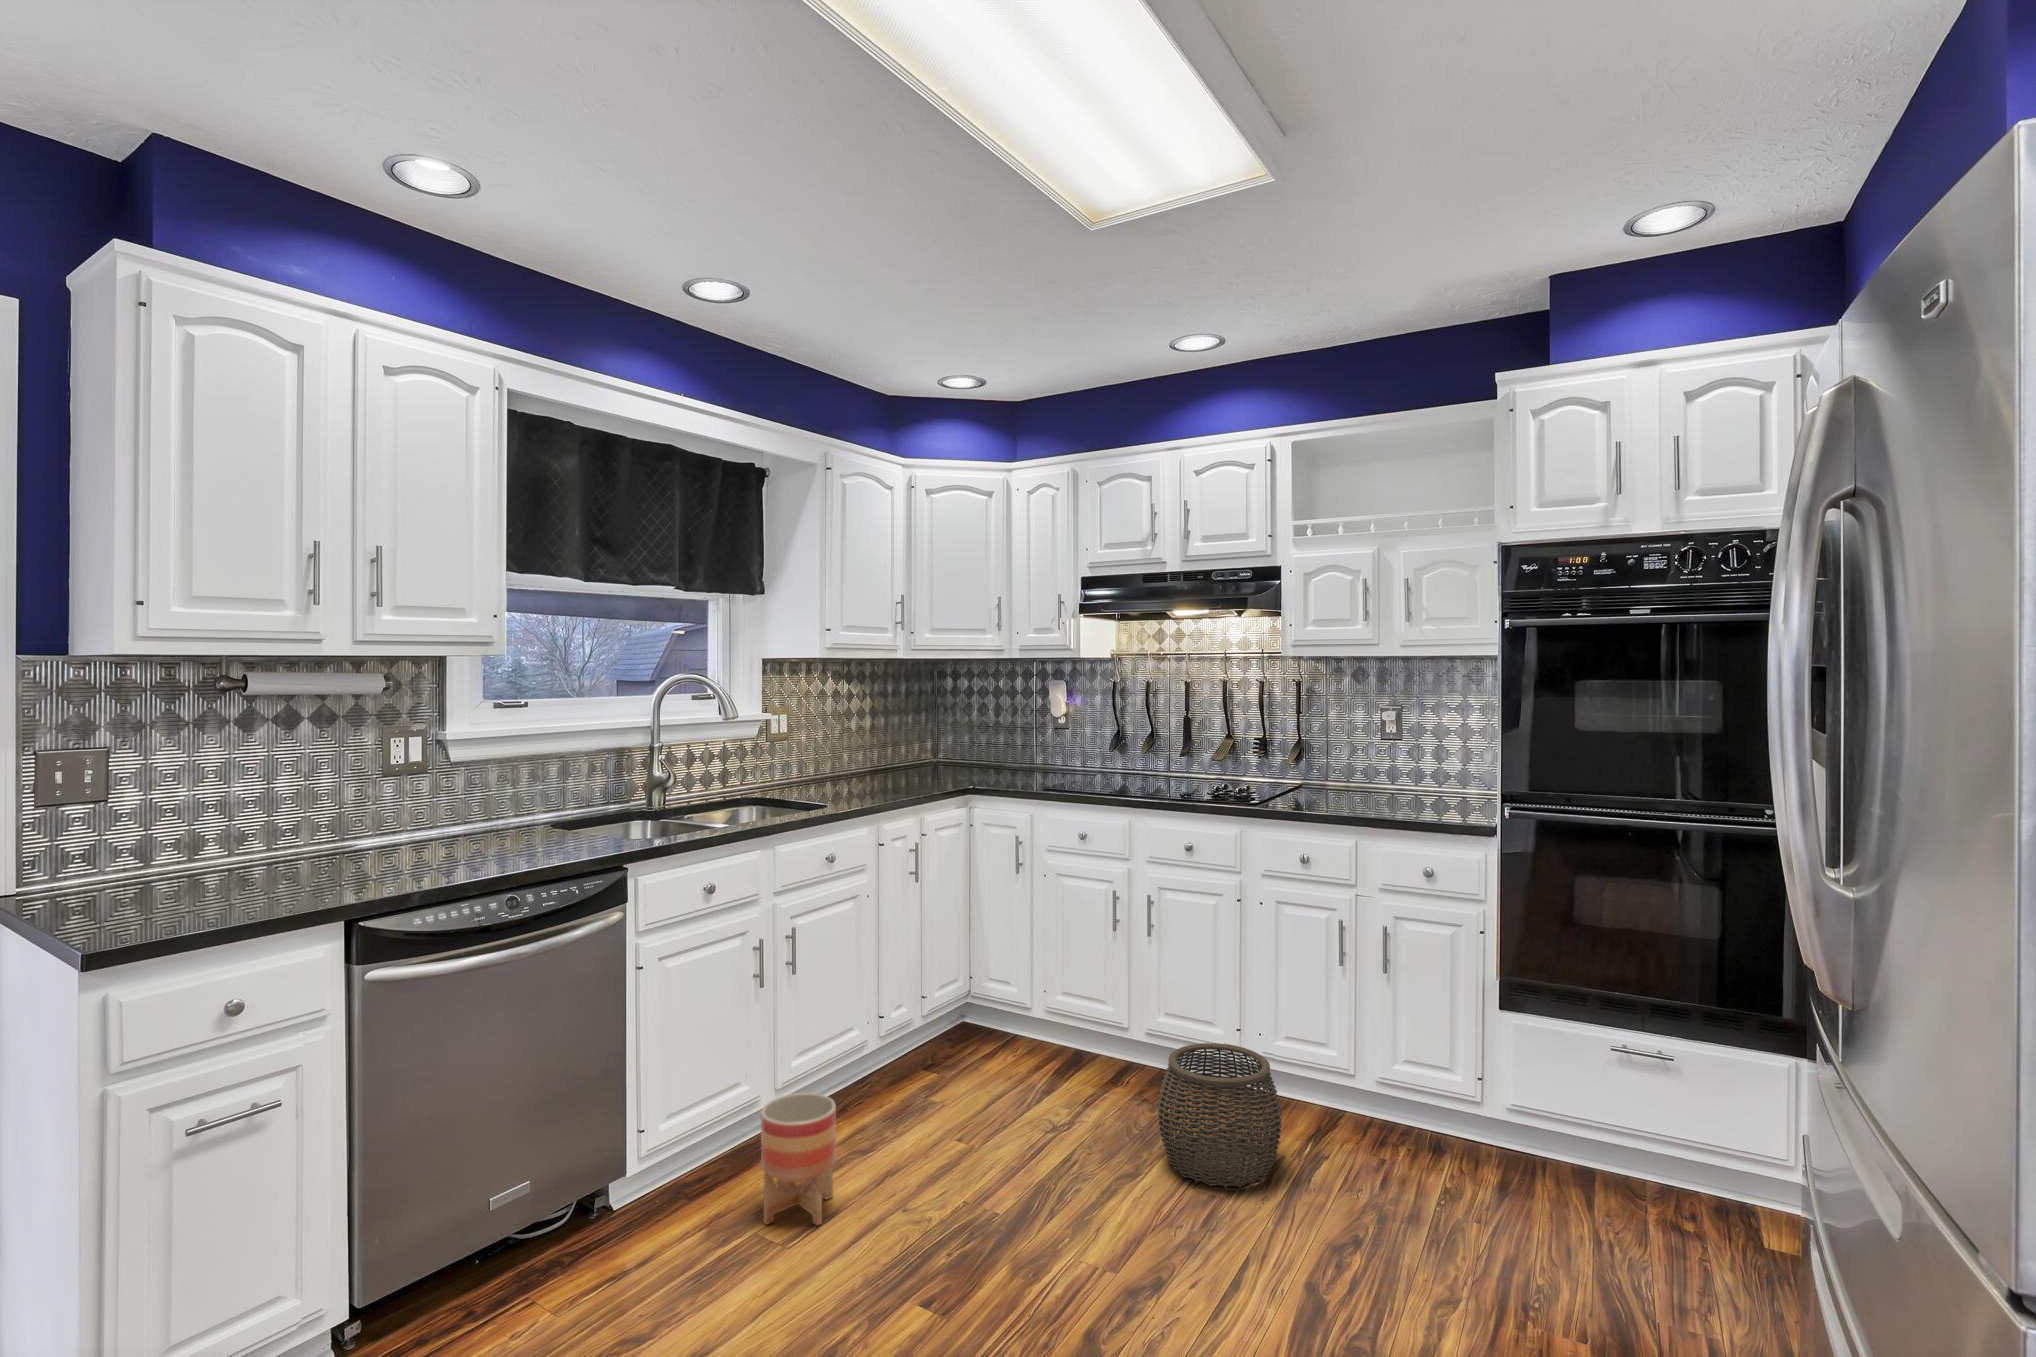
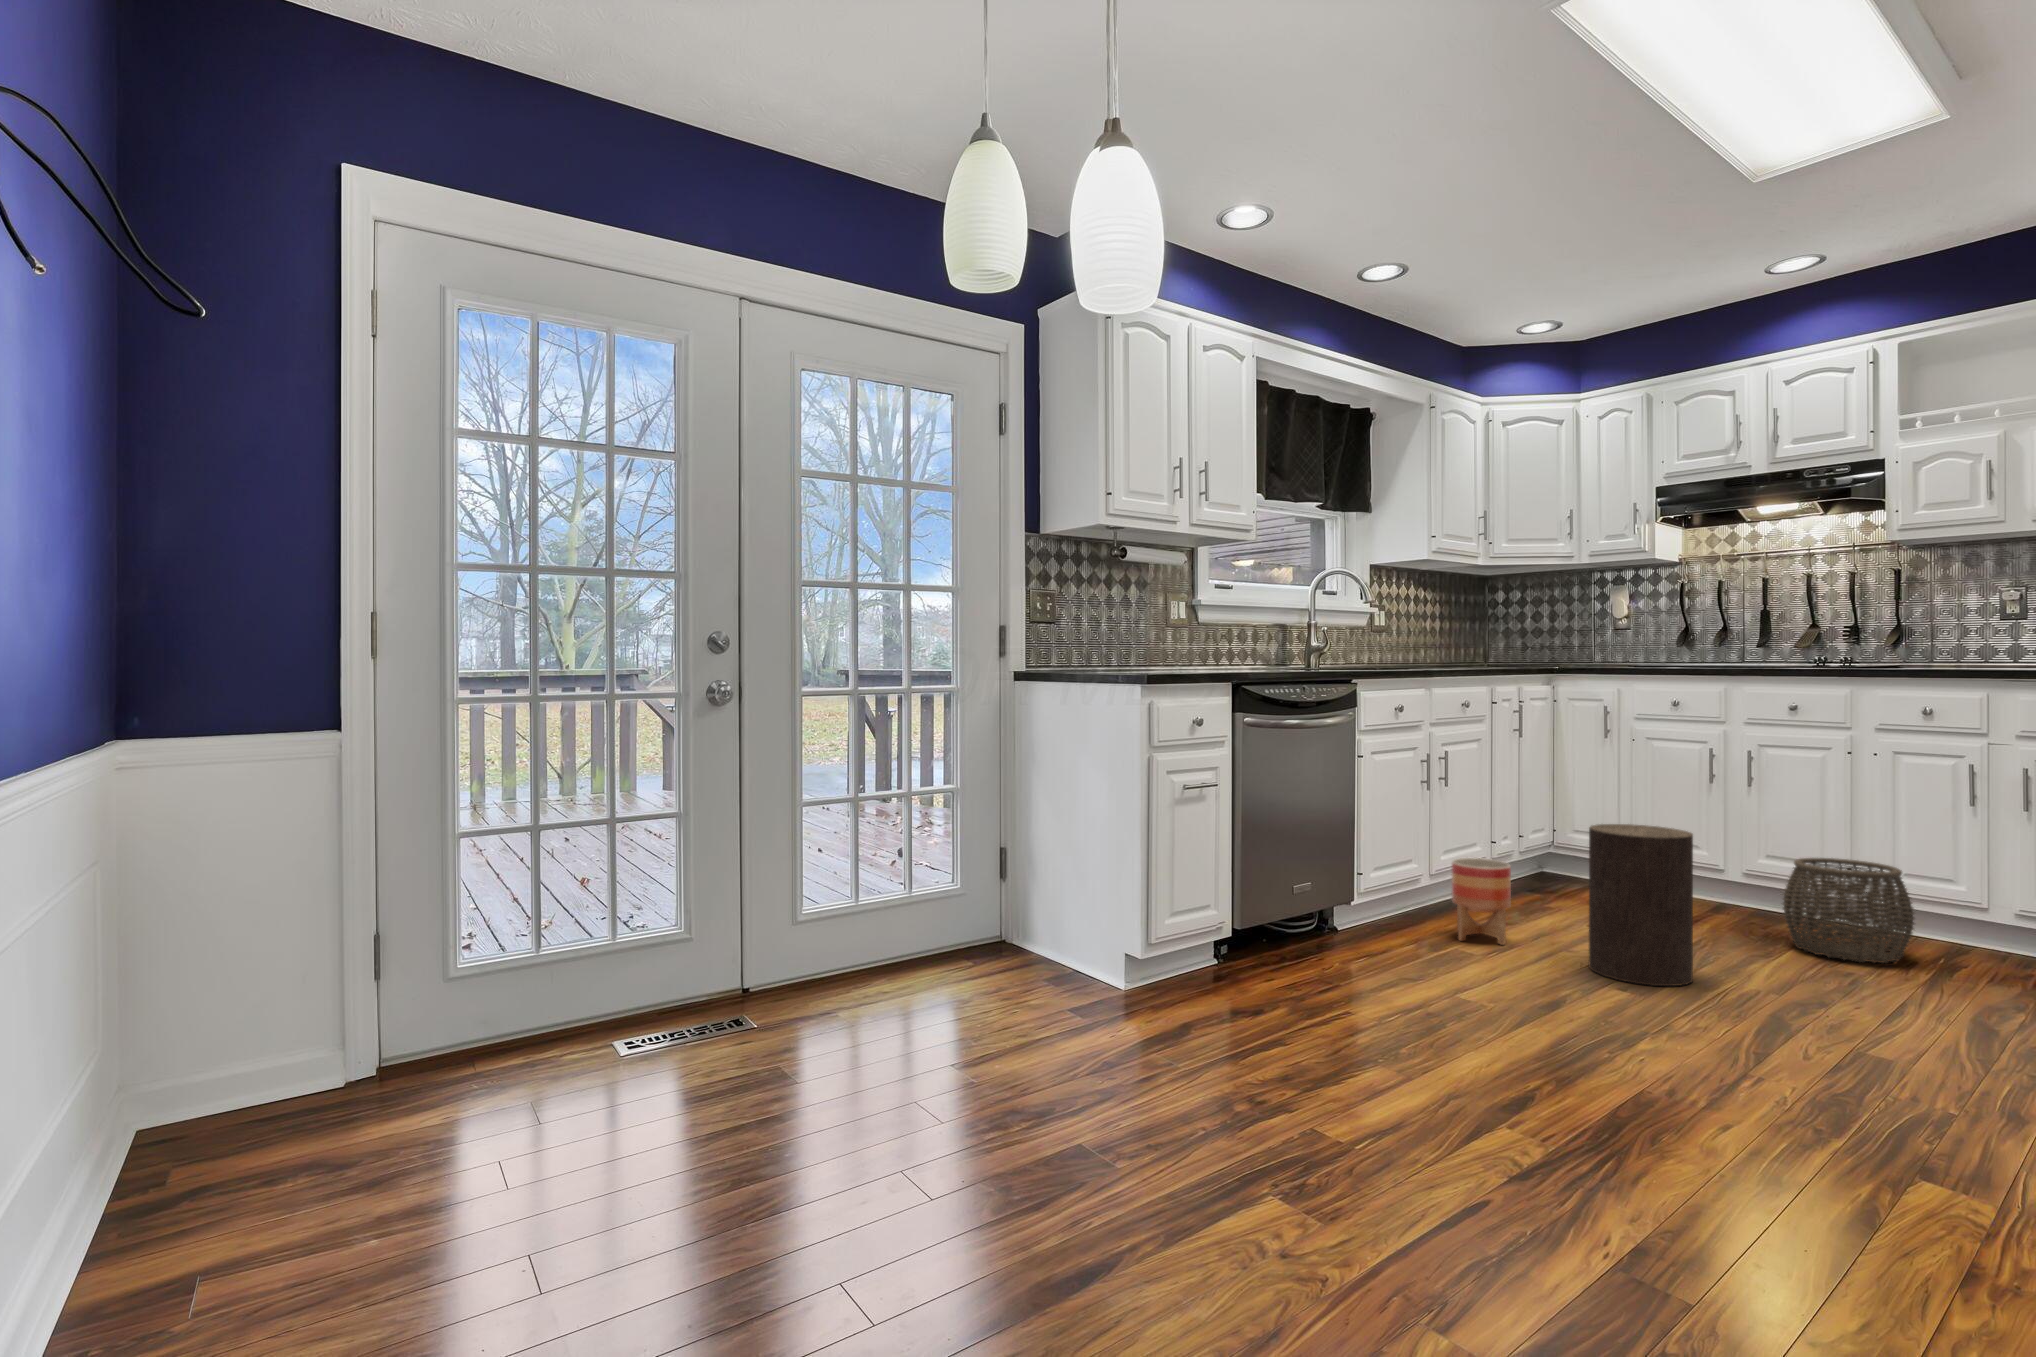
stool: none [901,1057,1021,1309] -> present [1589,824,1693,986]

